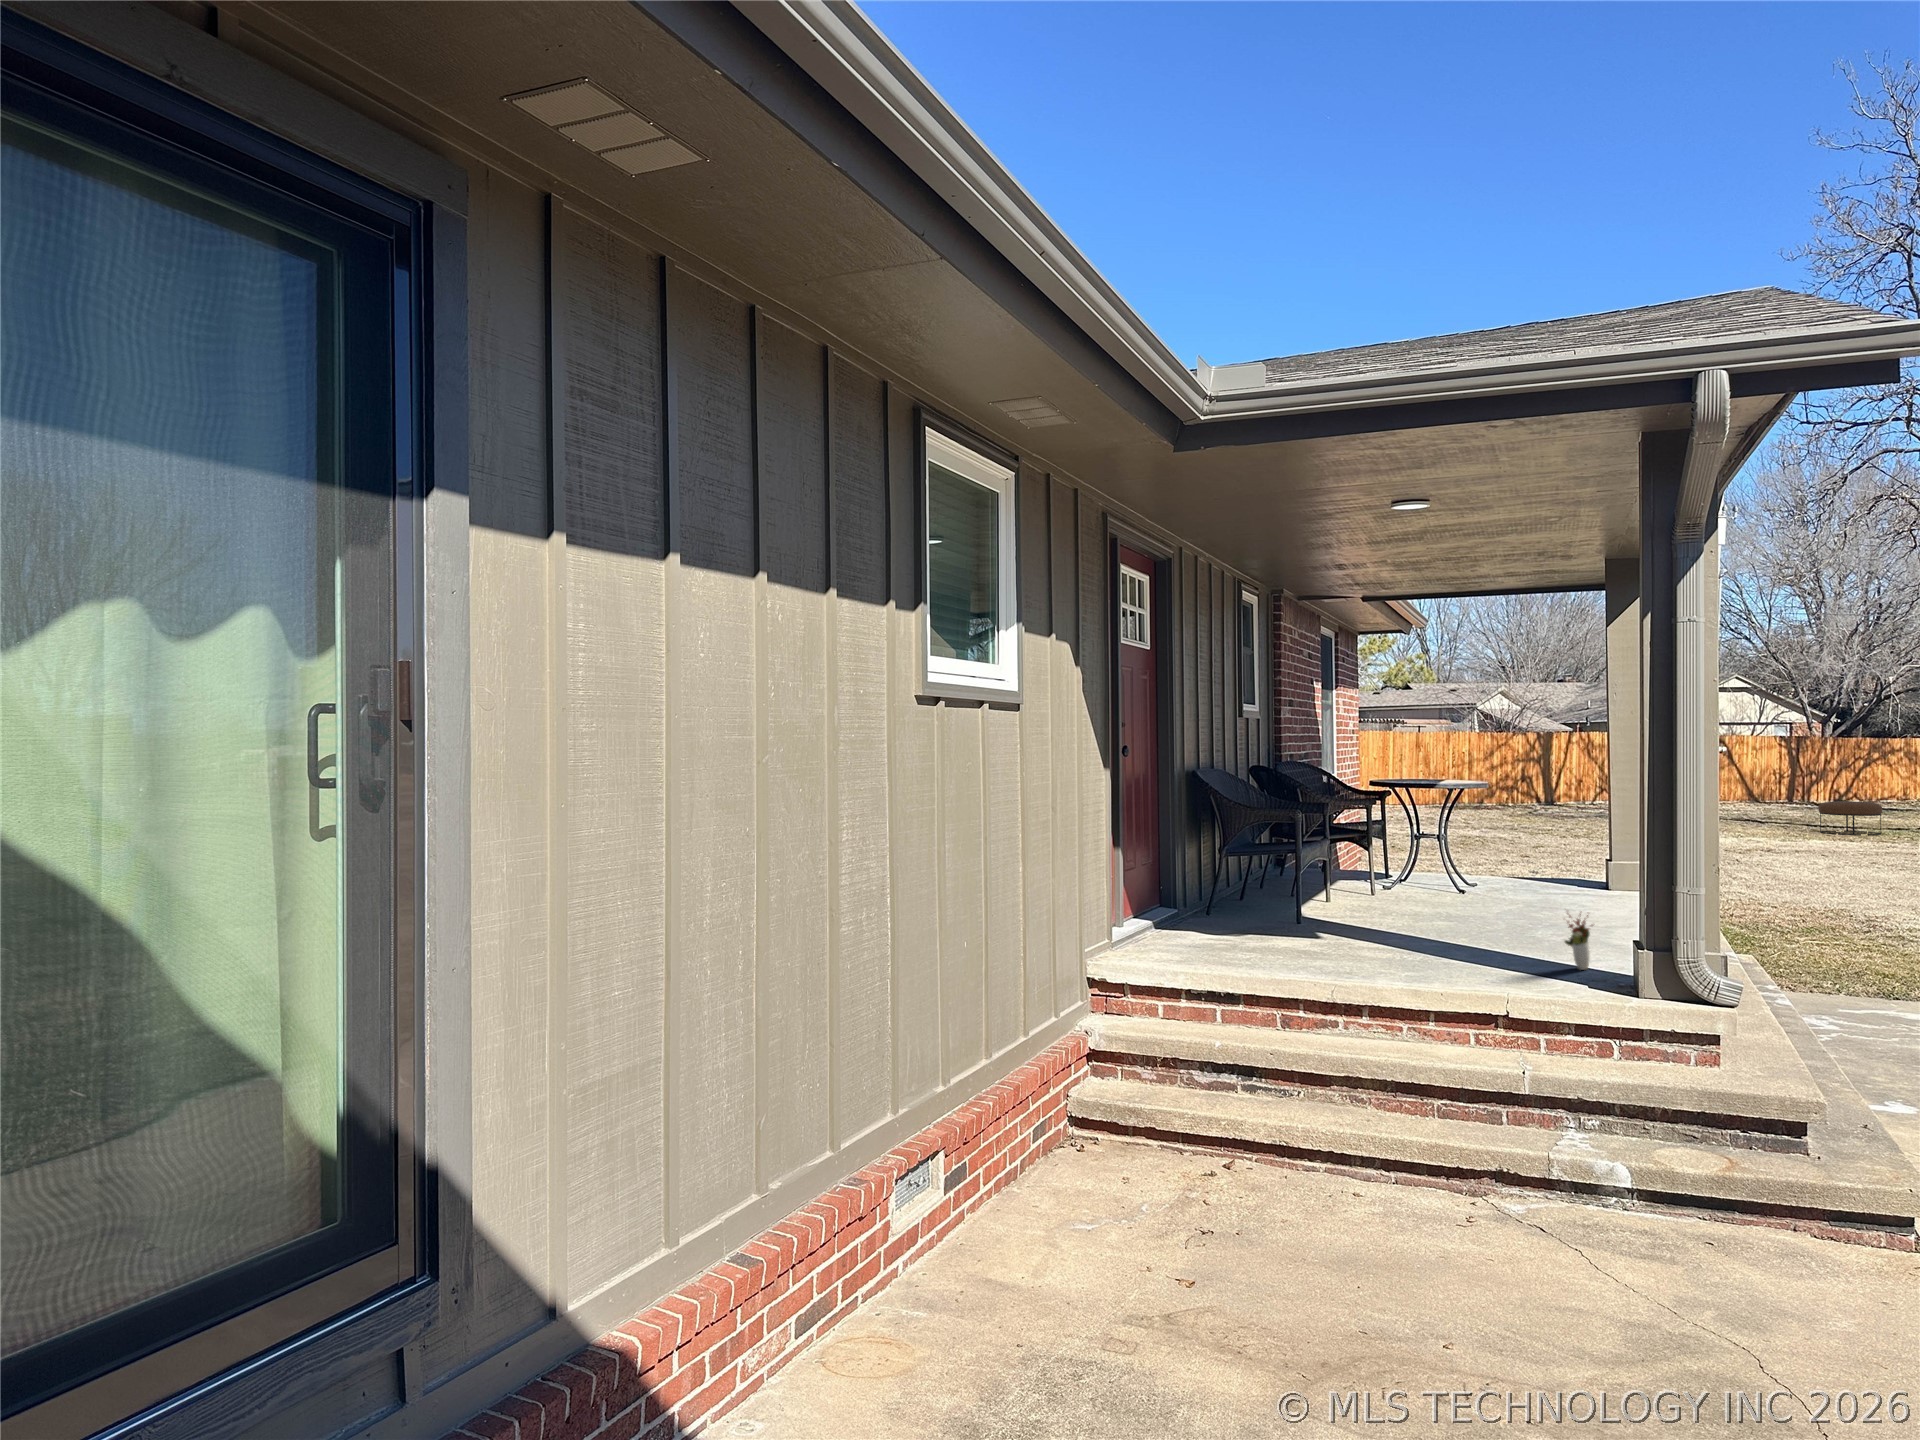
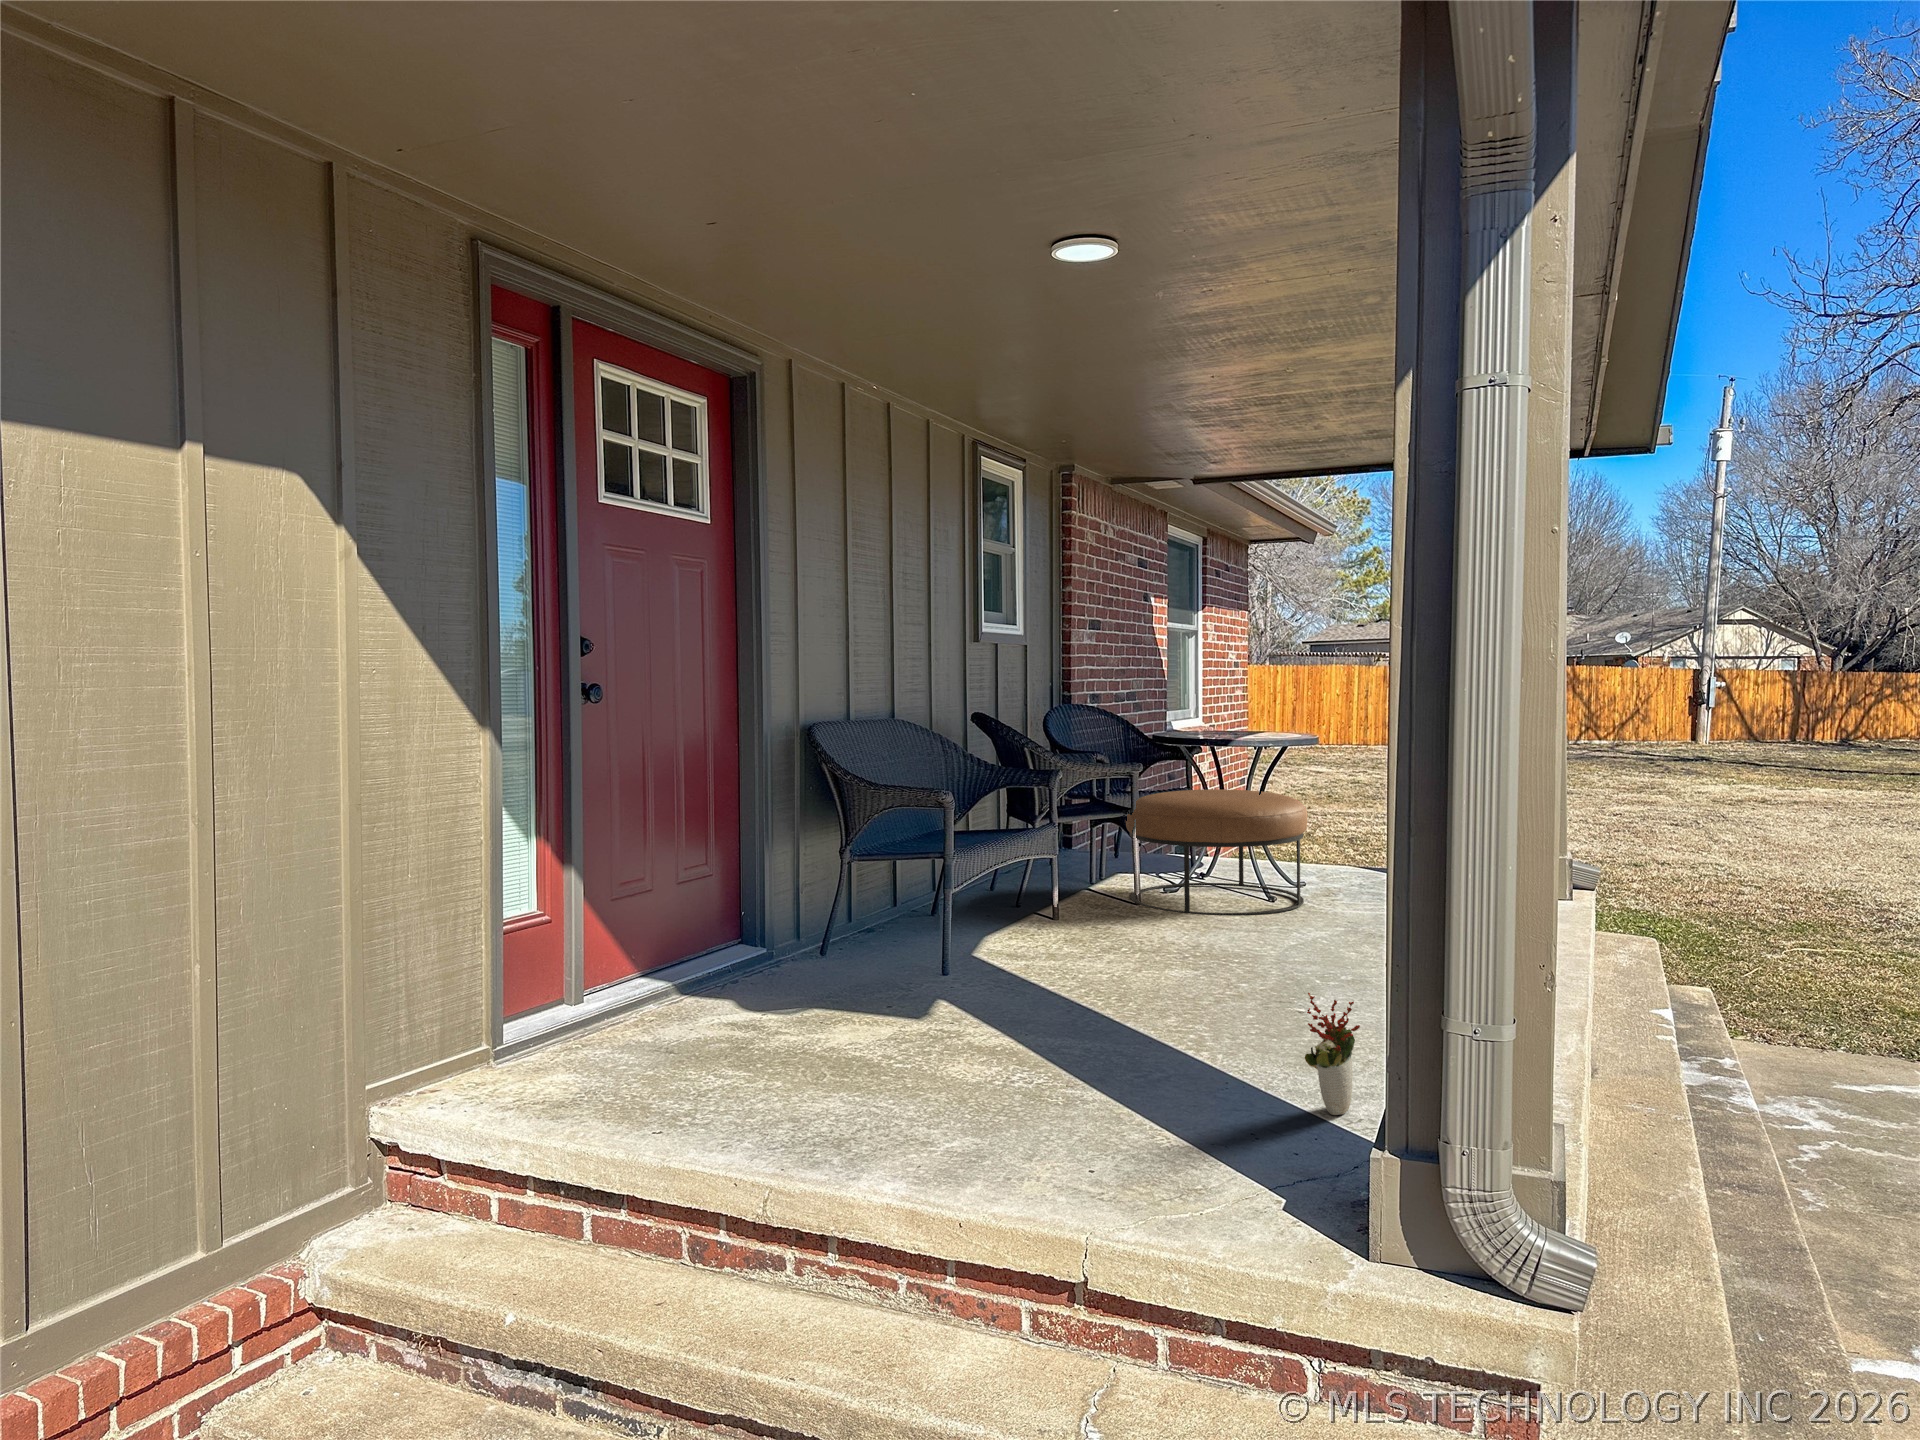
ottoman: present [1818,801,1882,835] -> present [1126,789,1308,916]

